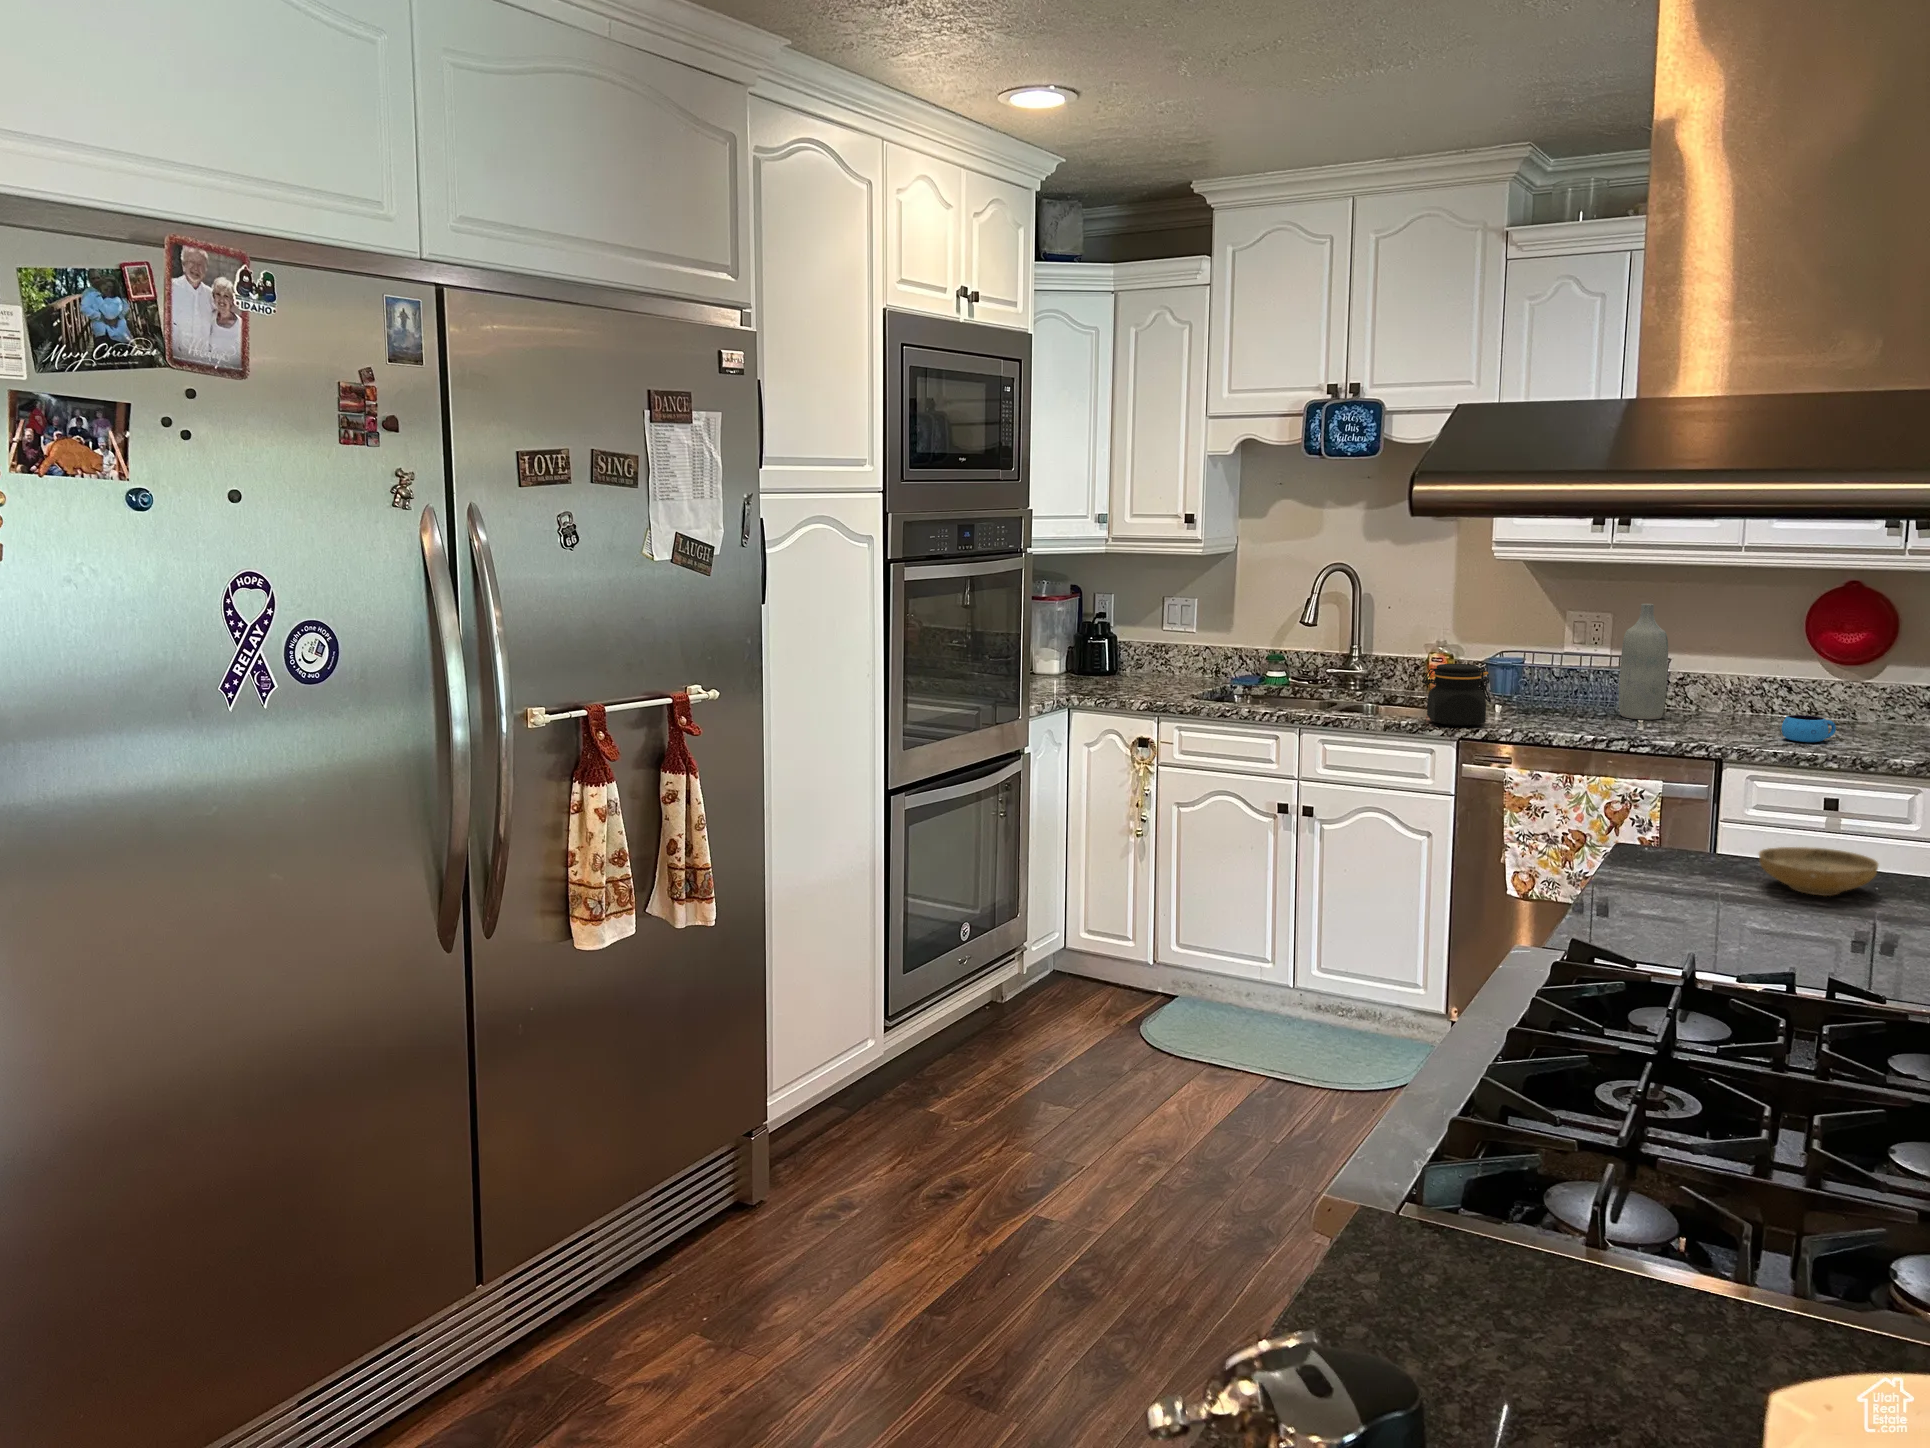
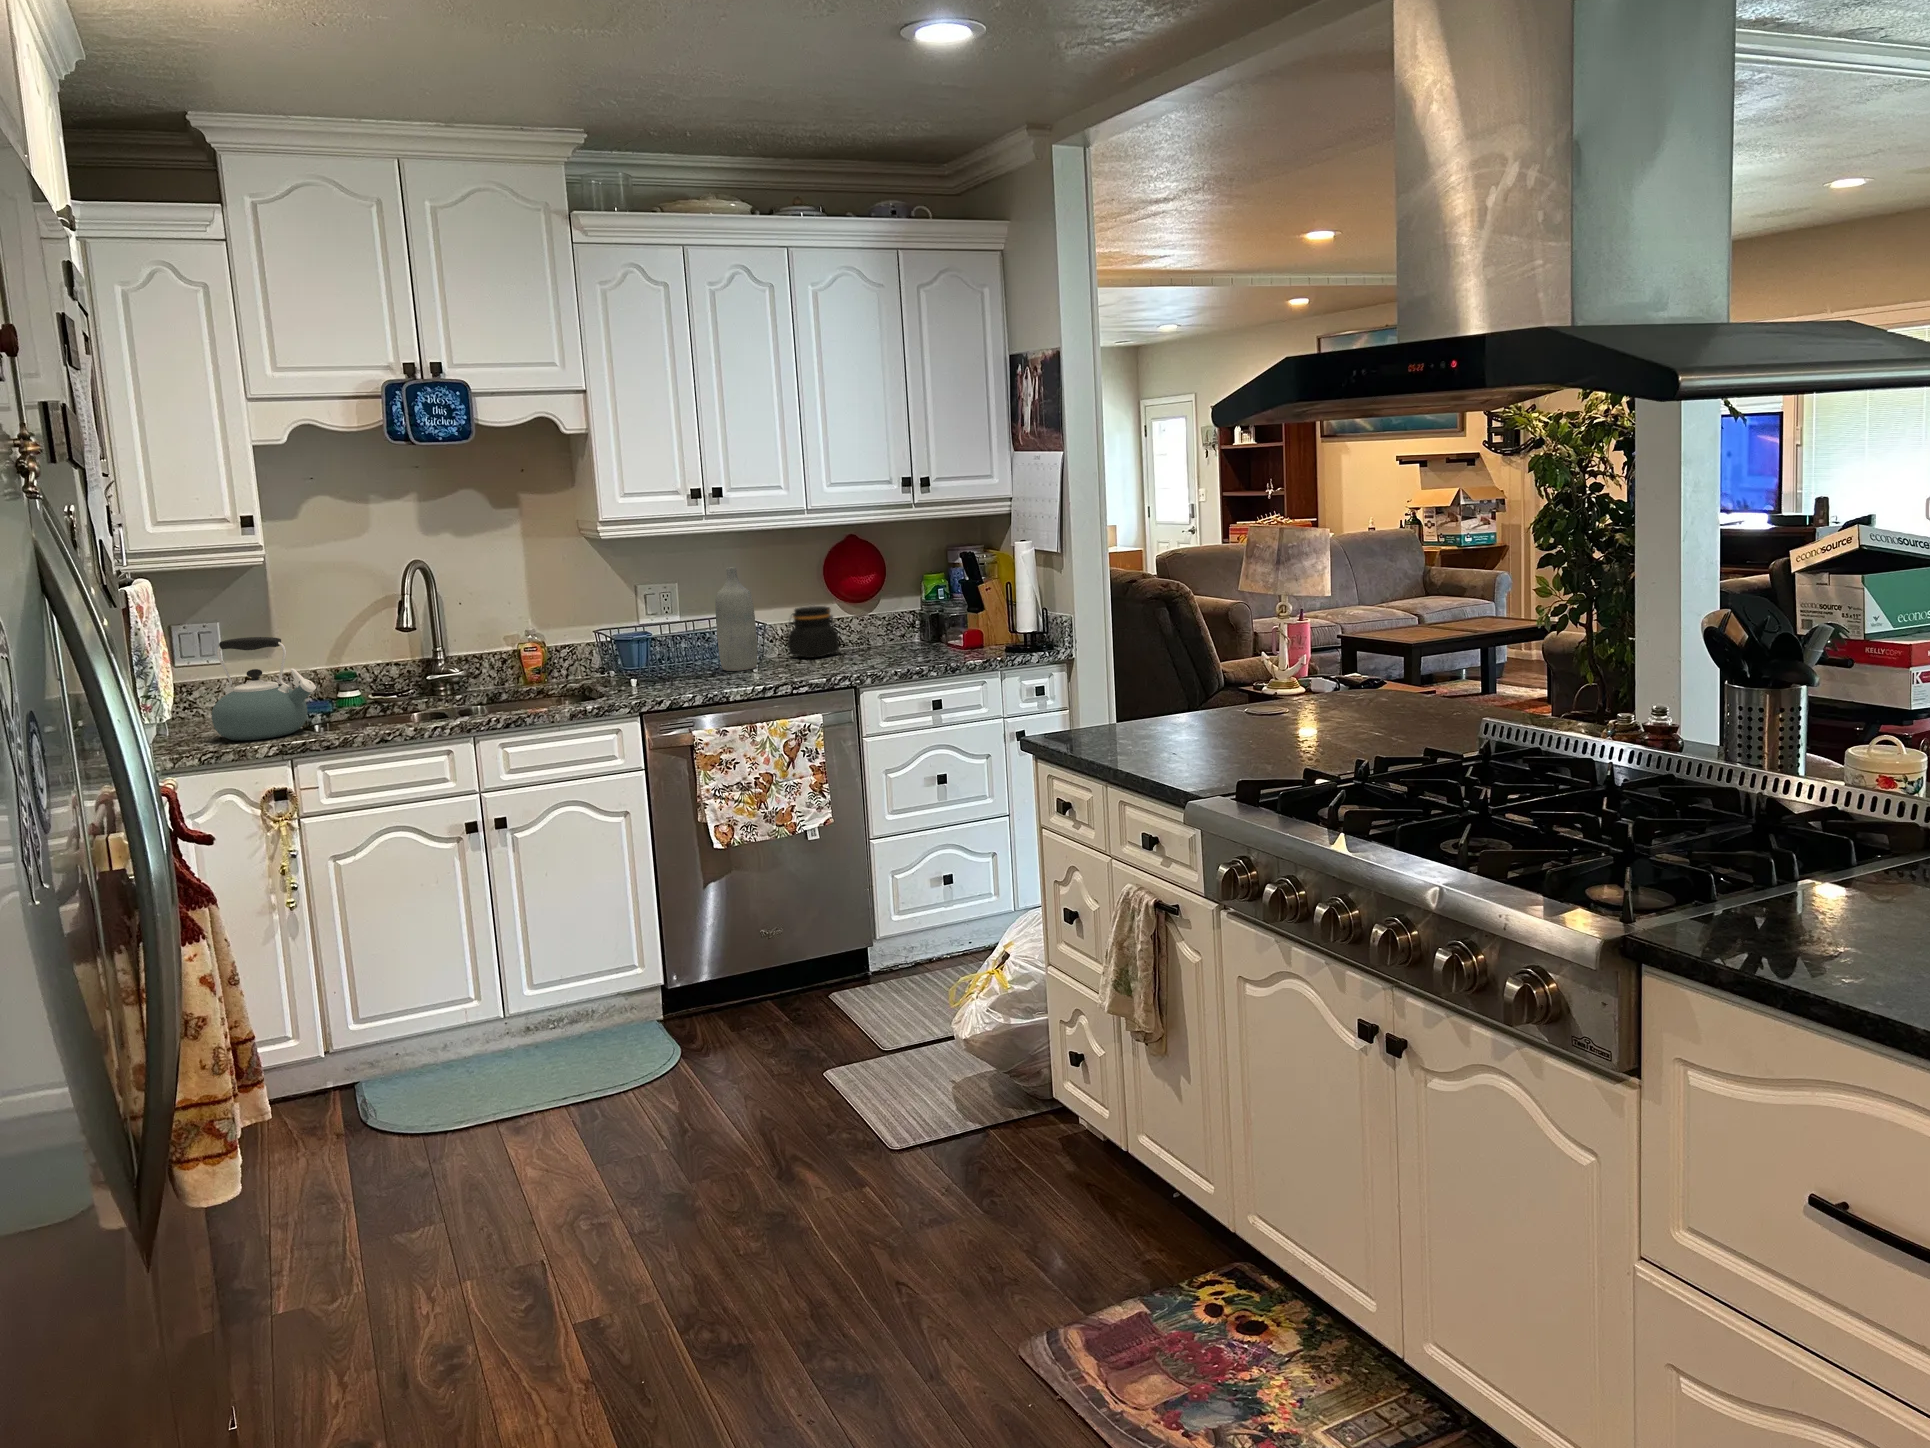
kettle: none [1132,612,1202,696] -> present [212,637,316,741]
jar: present [1422,664,1491,726] -> present [788,606,839,658]
mug: present [1782,715,1836,742] -> none [864,641,897,663]
ceramic bowl: present [1759,847,1879,896] -> none [1146,700,1224,734]

